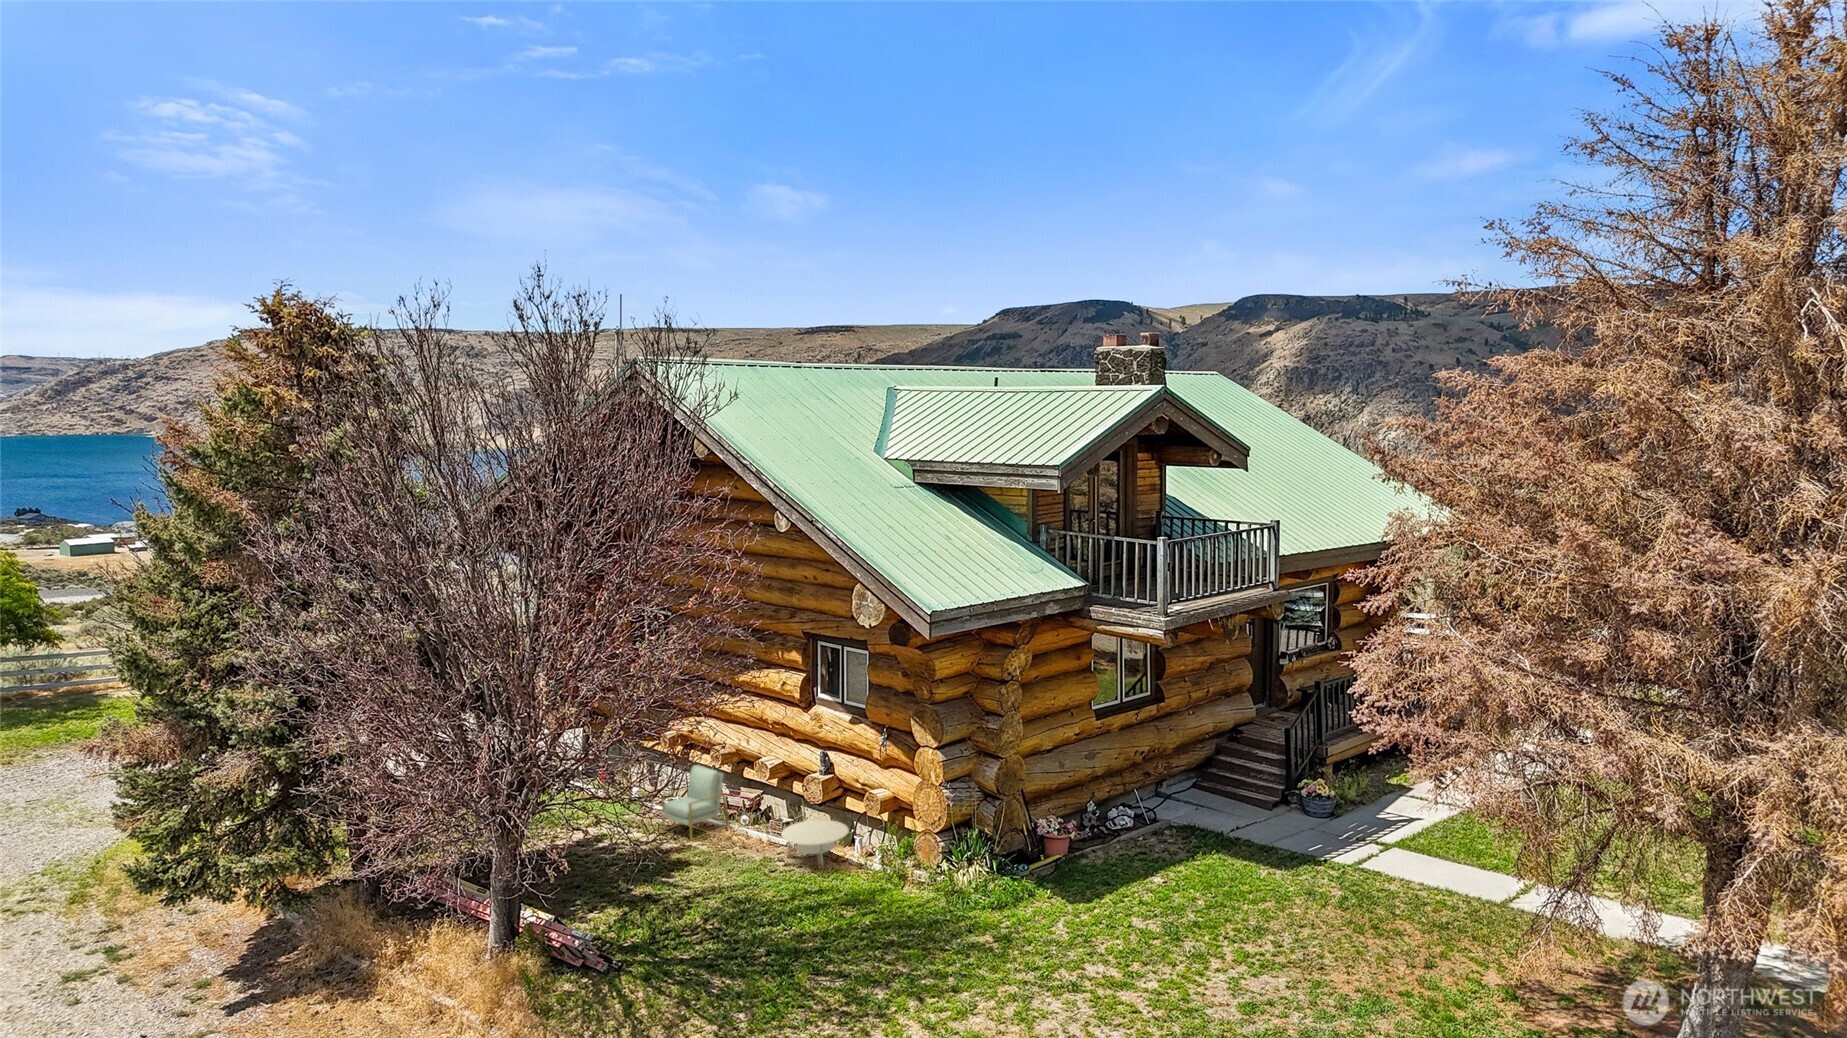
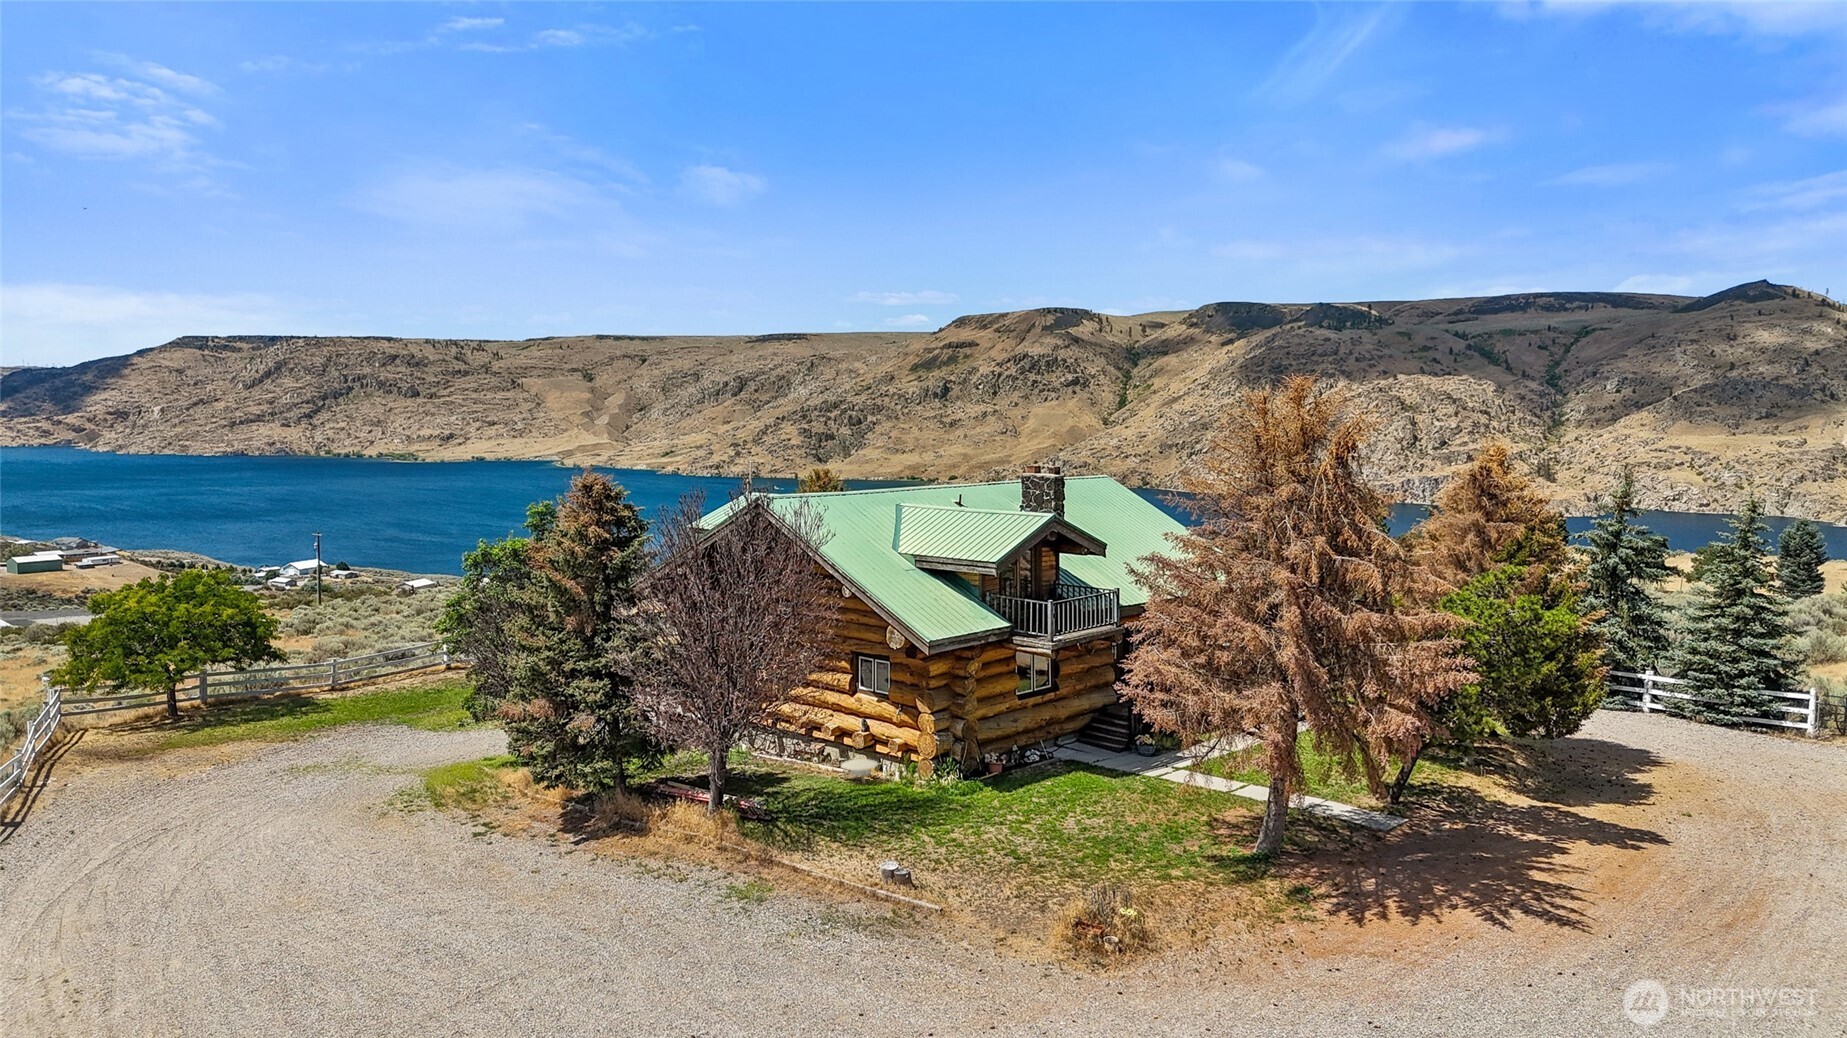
chair: present [662,765,730,840] -> none [766,731,805,773]

